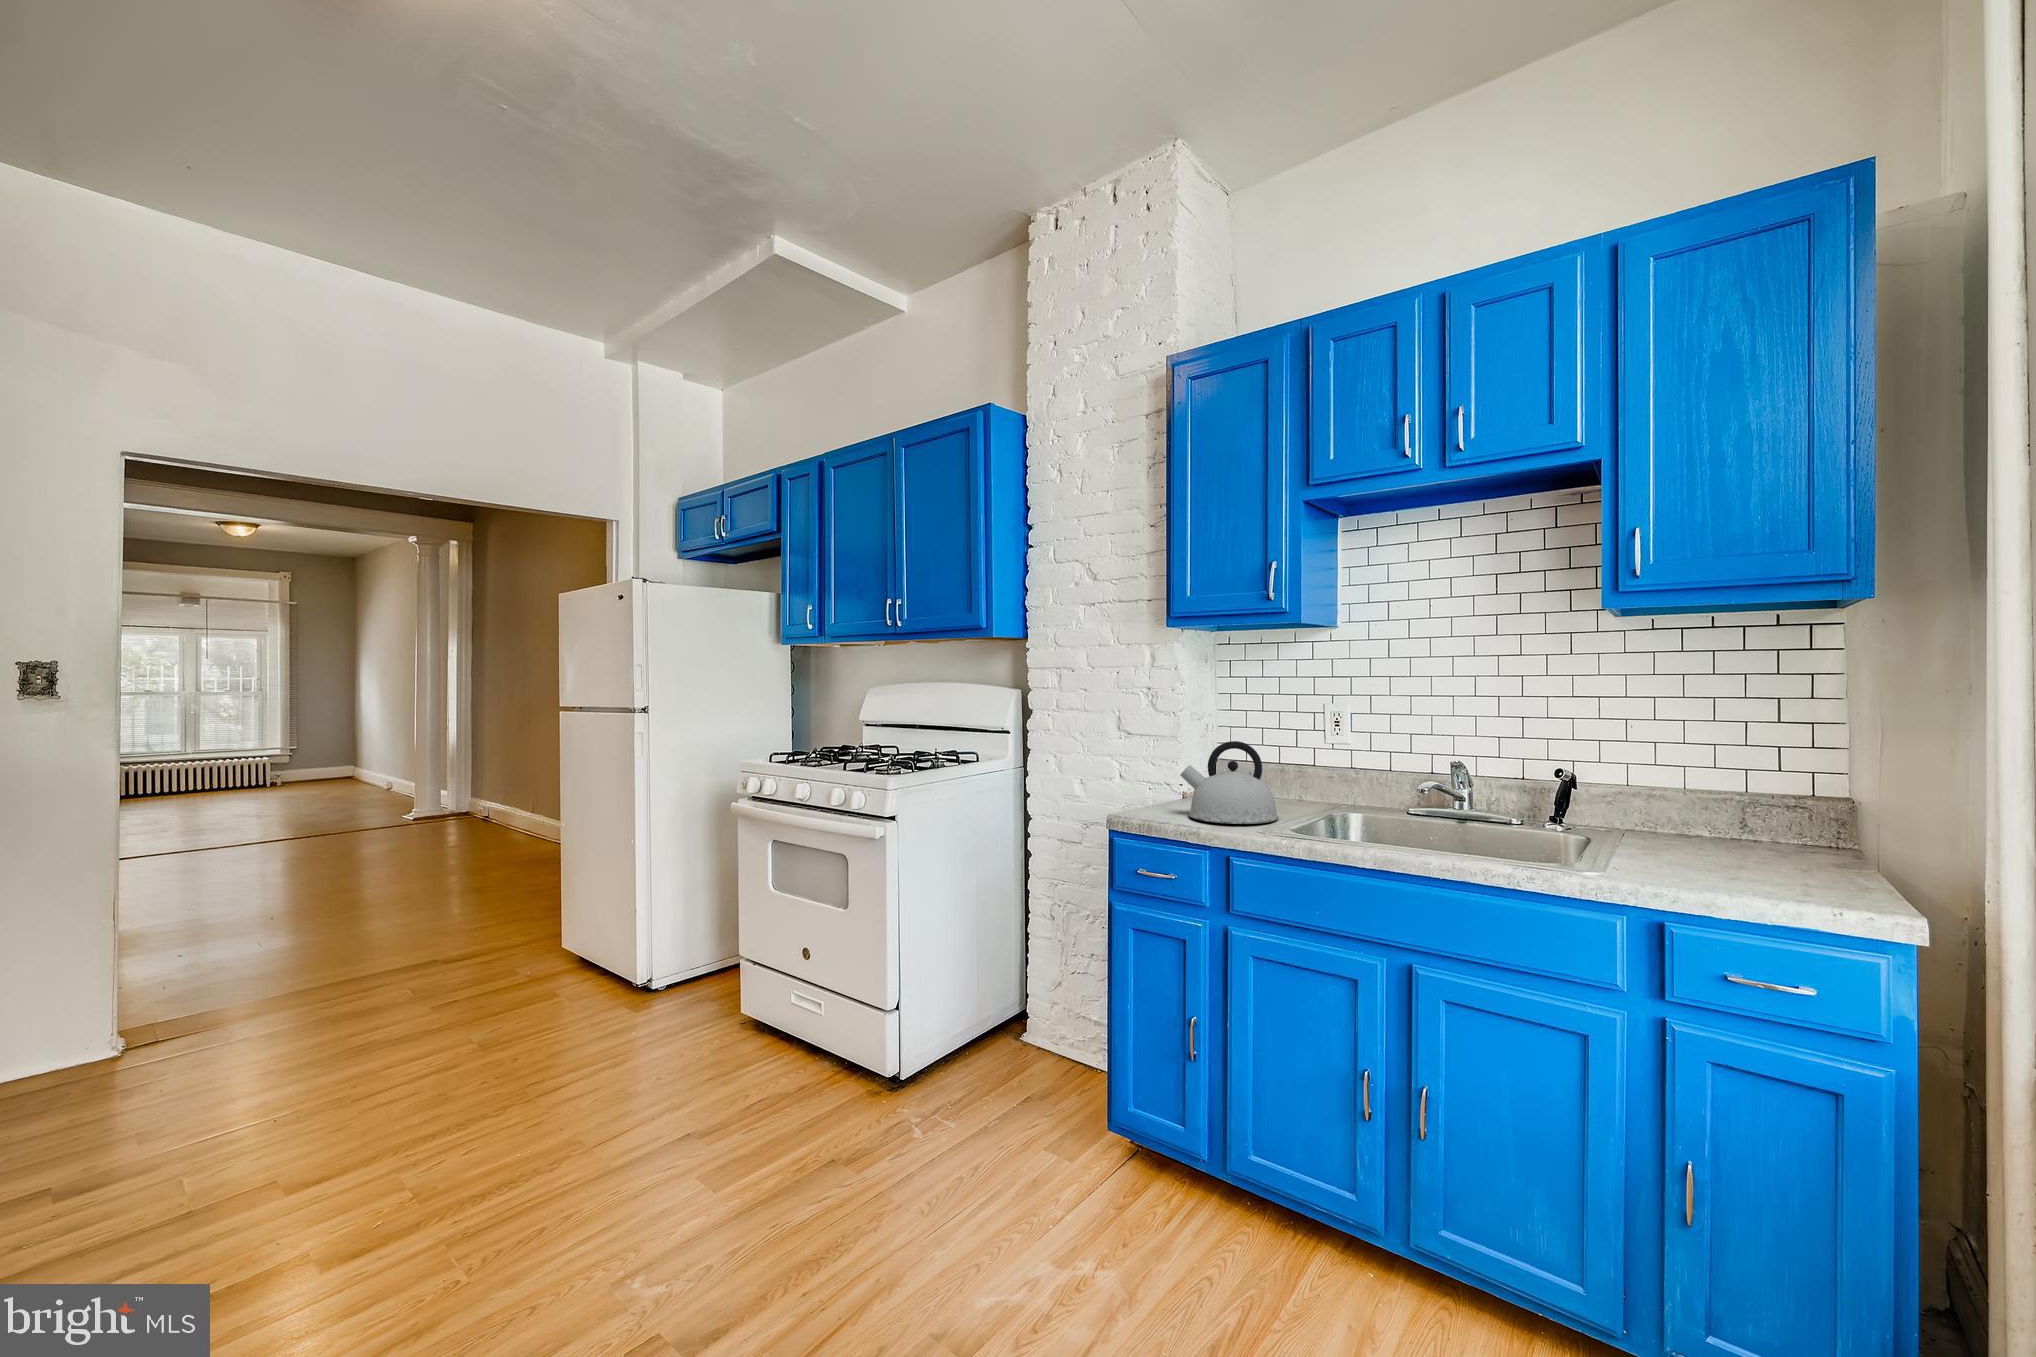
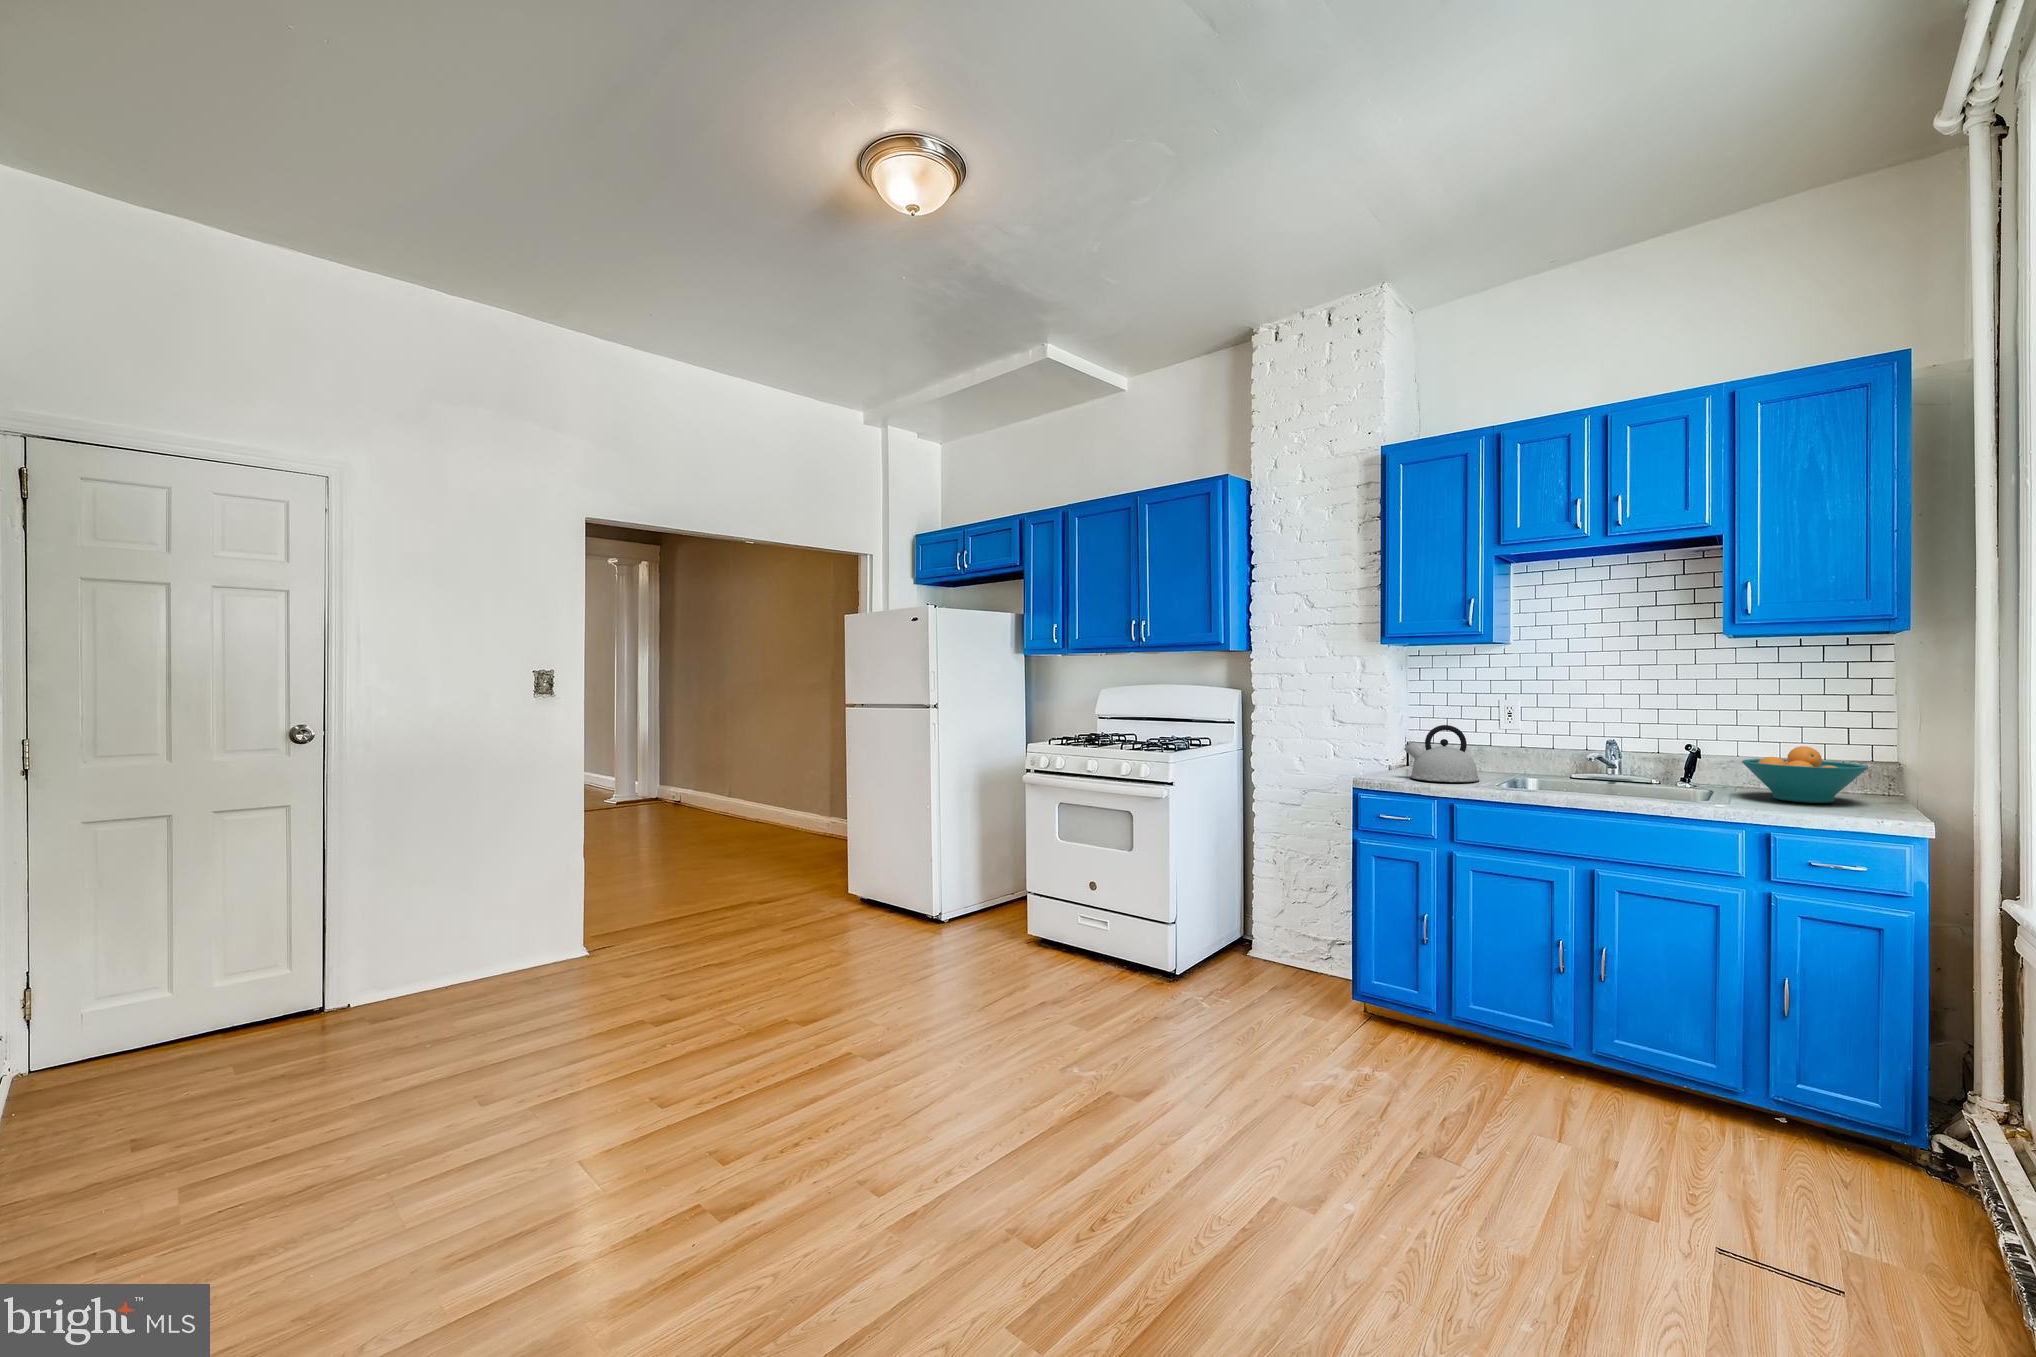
fruit bowl: none [1628,780,1813,868] -> present [1742,746,1868,803]

